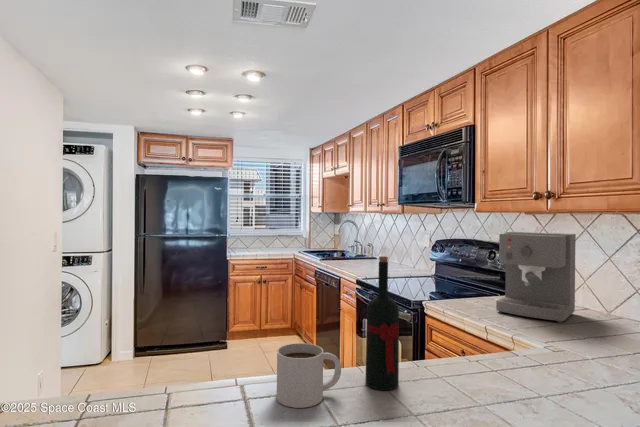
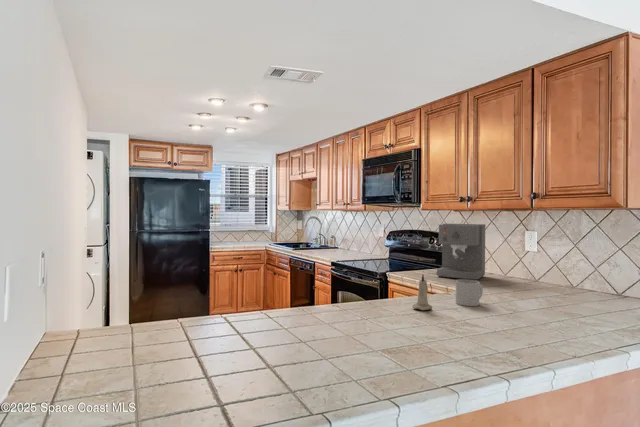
wine bottle: present [365,256,399,390] -> none [375,236,394,308]
candle: none [433,330,473,404] -> present [412,275,432,310]
mug: present [277,343,341,408] -> present [456,279,483,306]

